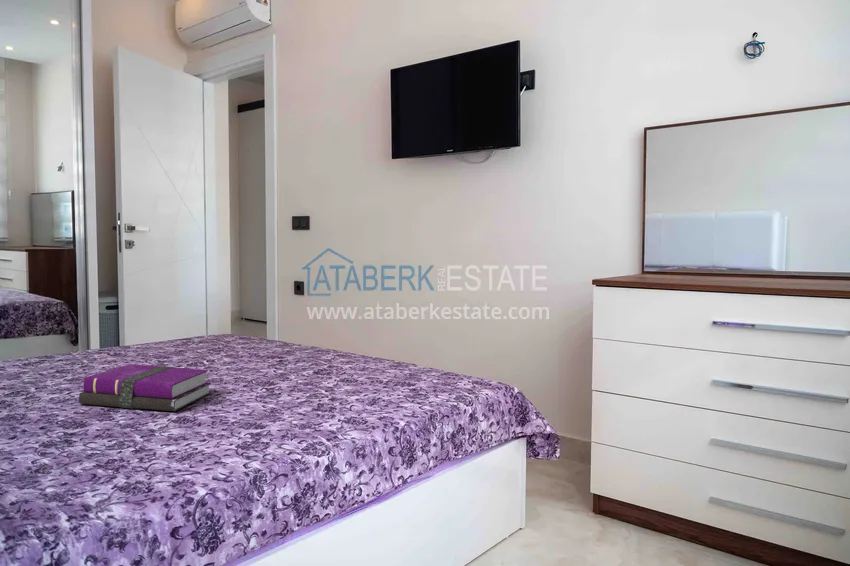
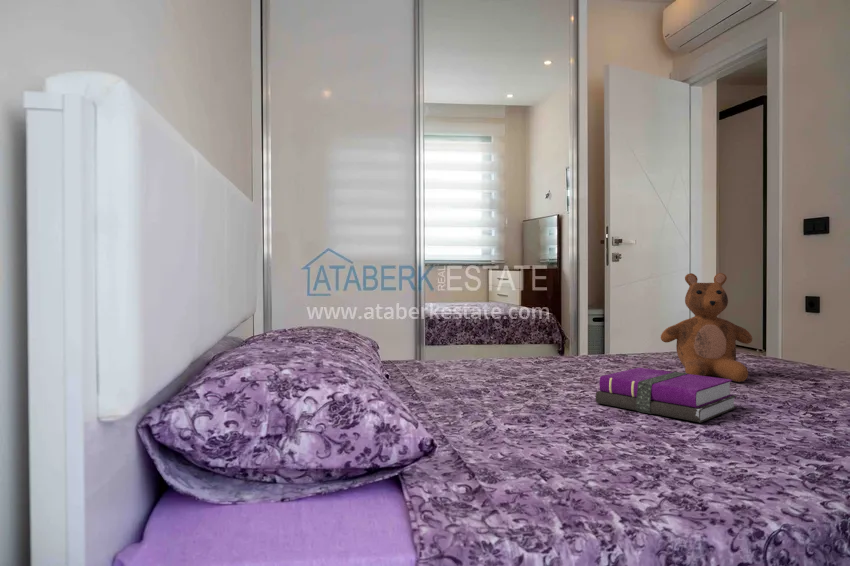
teddy bear: none [158,274,237,370] -> present [661,273,752,382]

